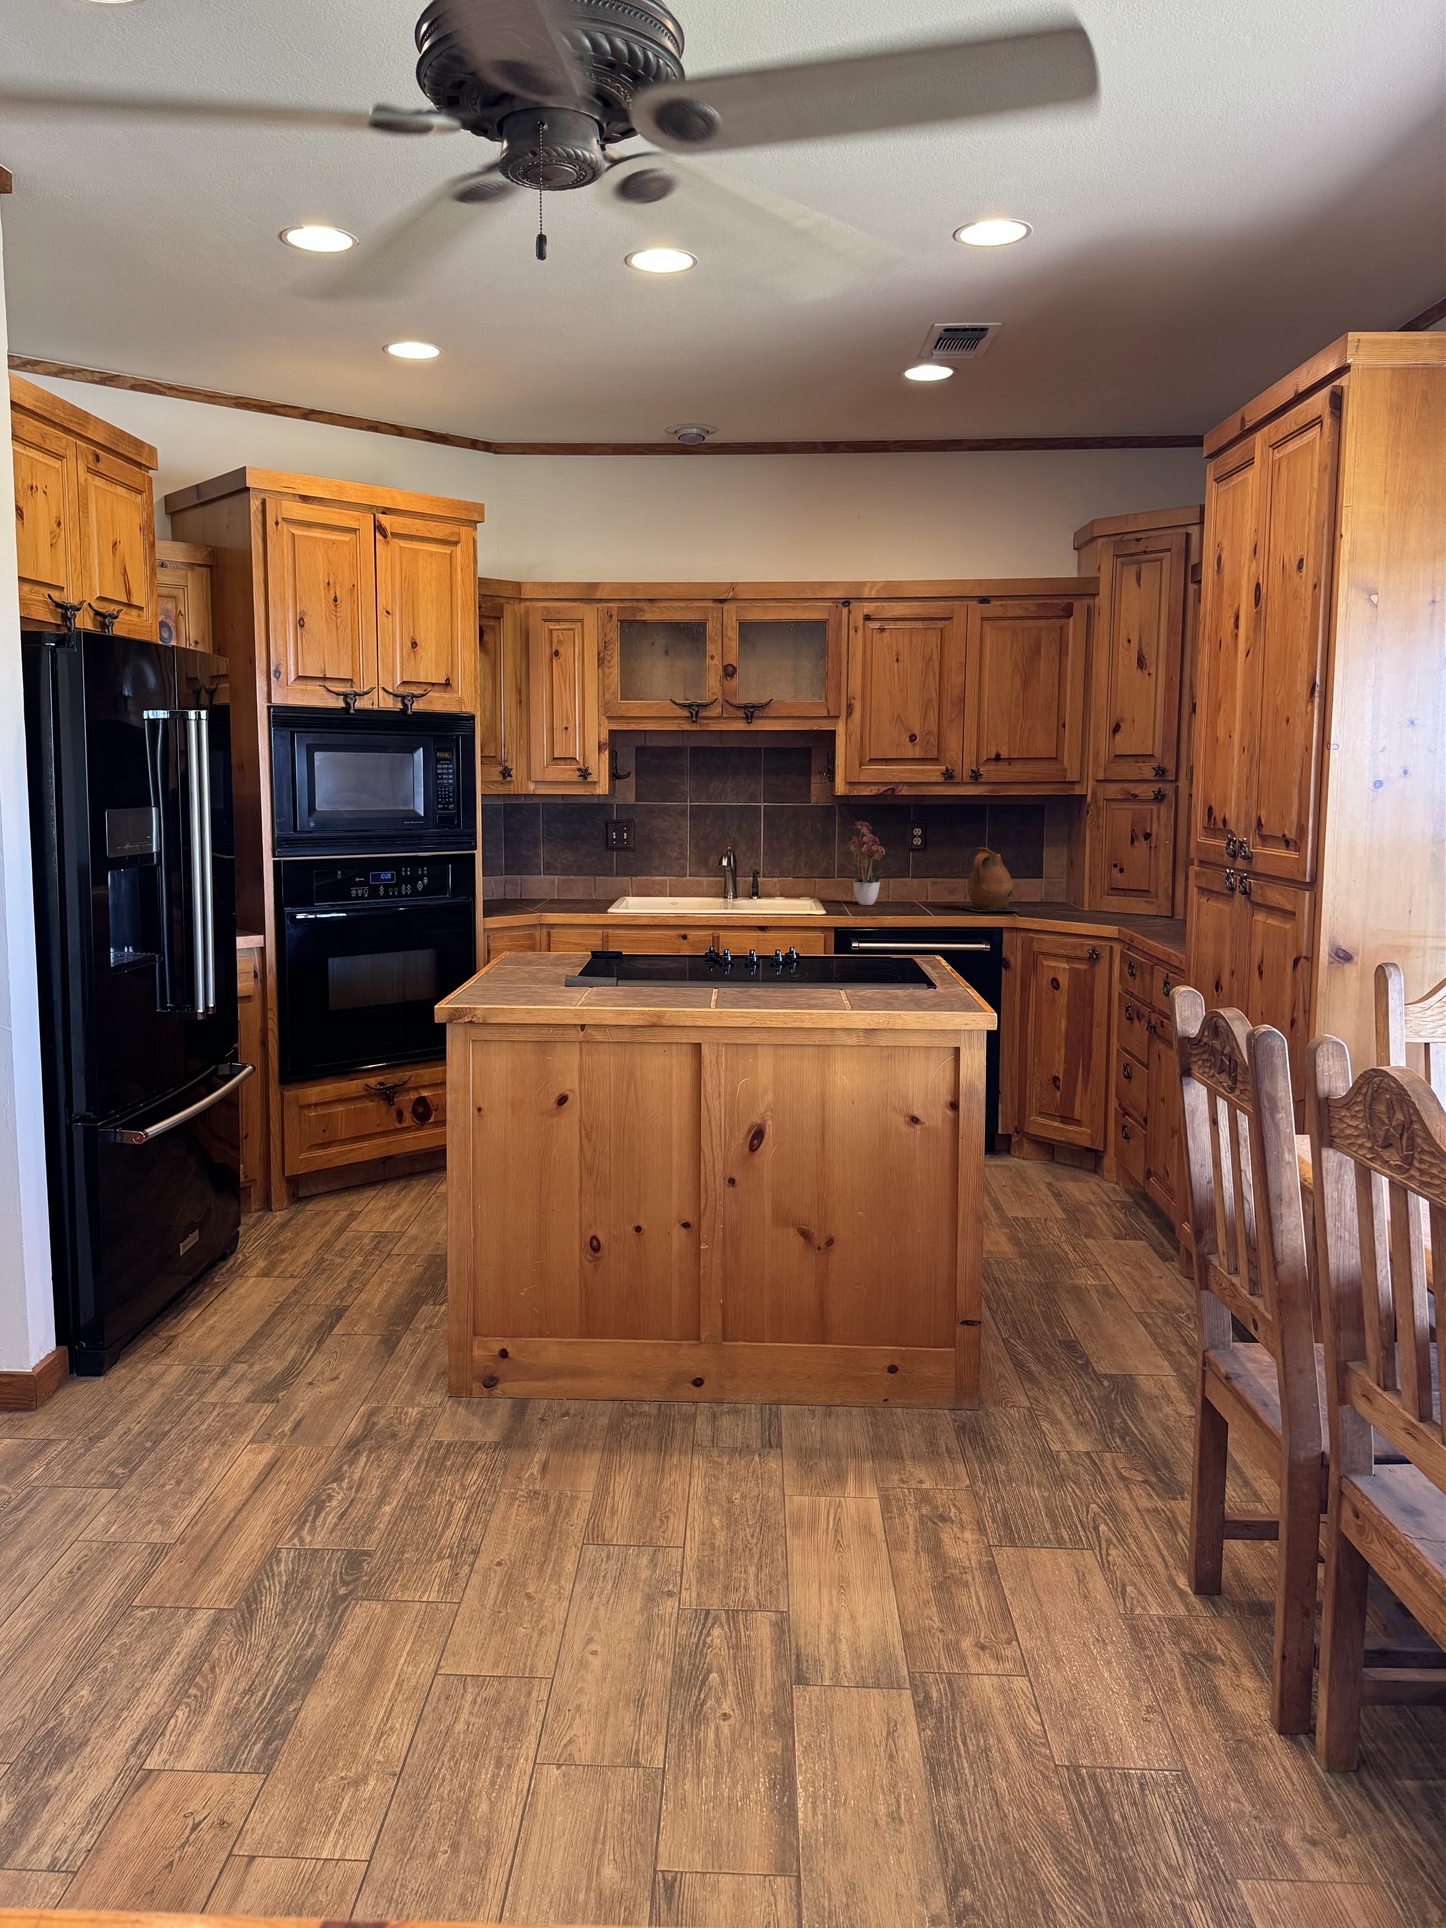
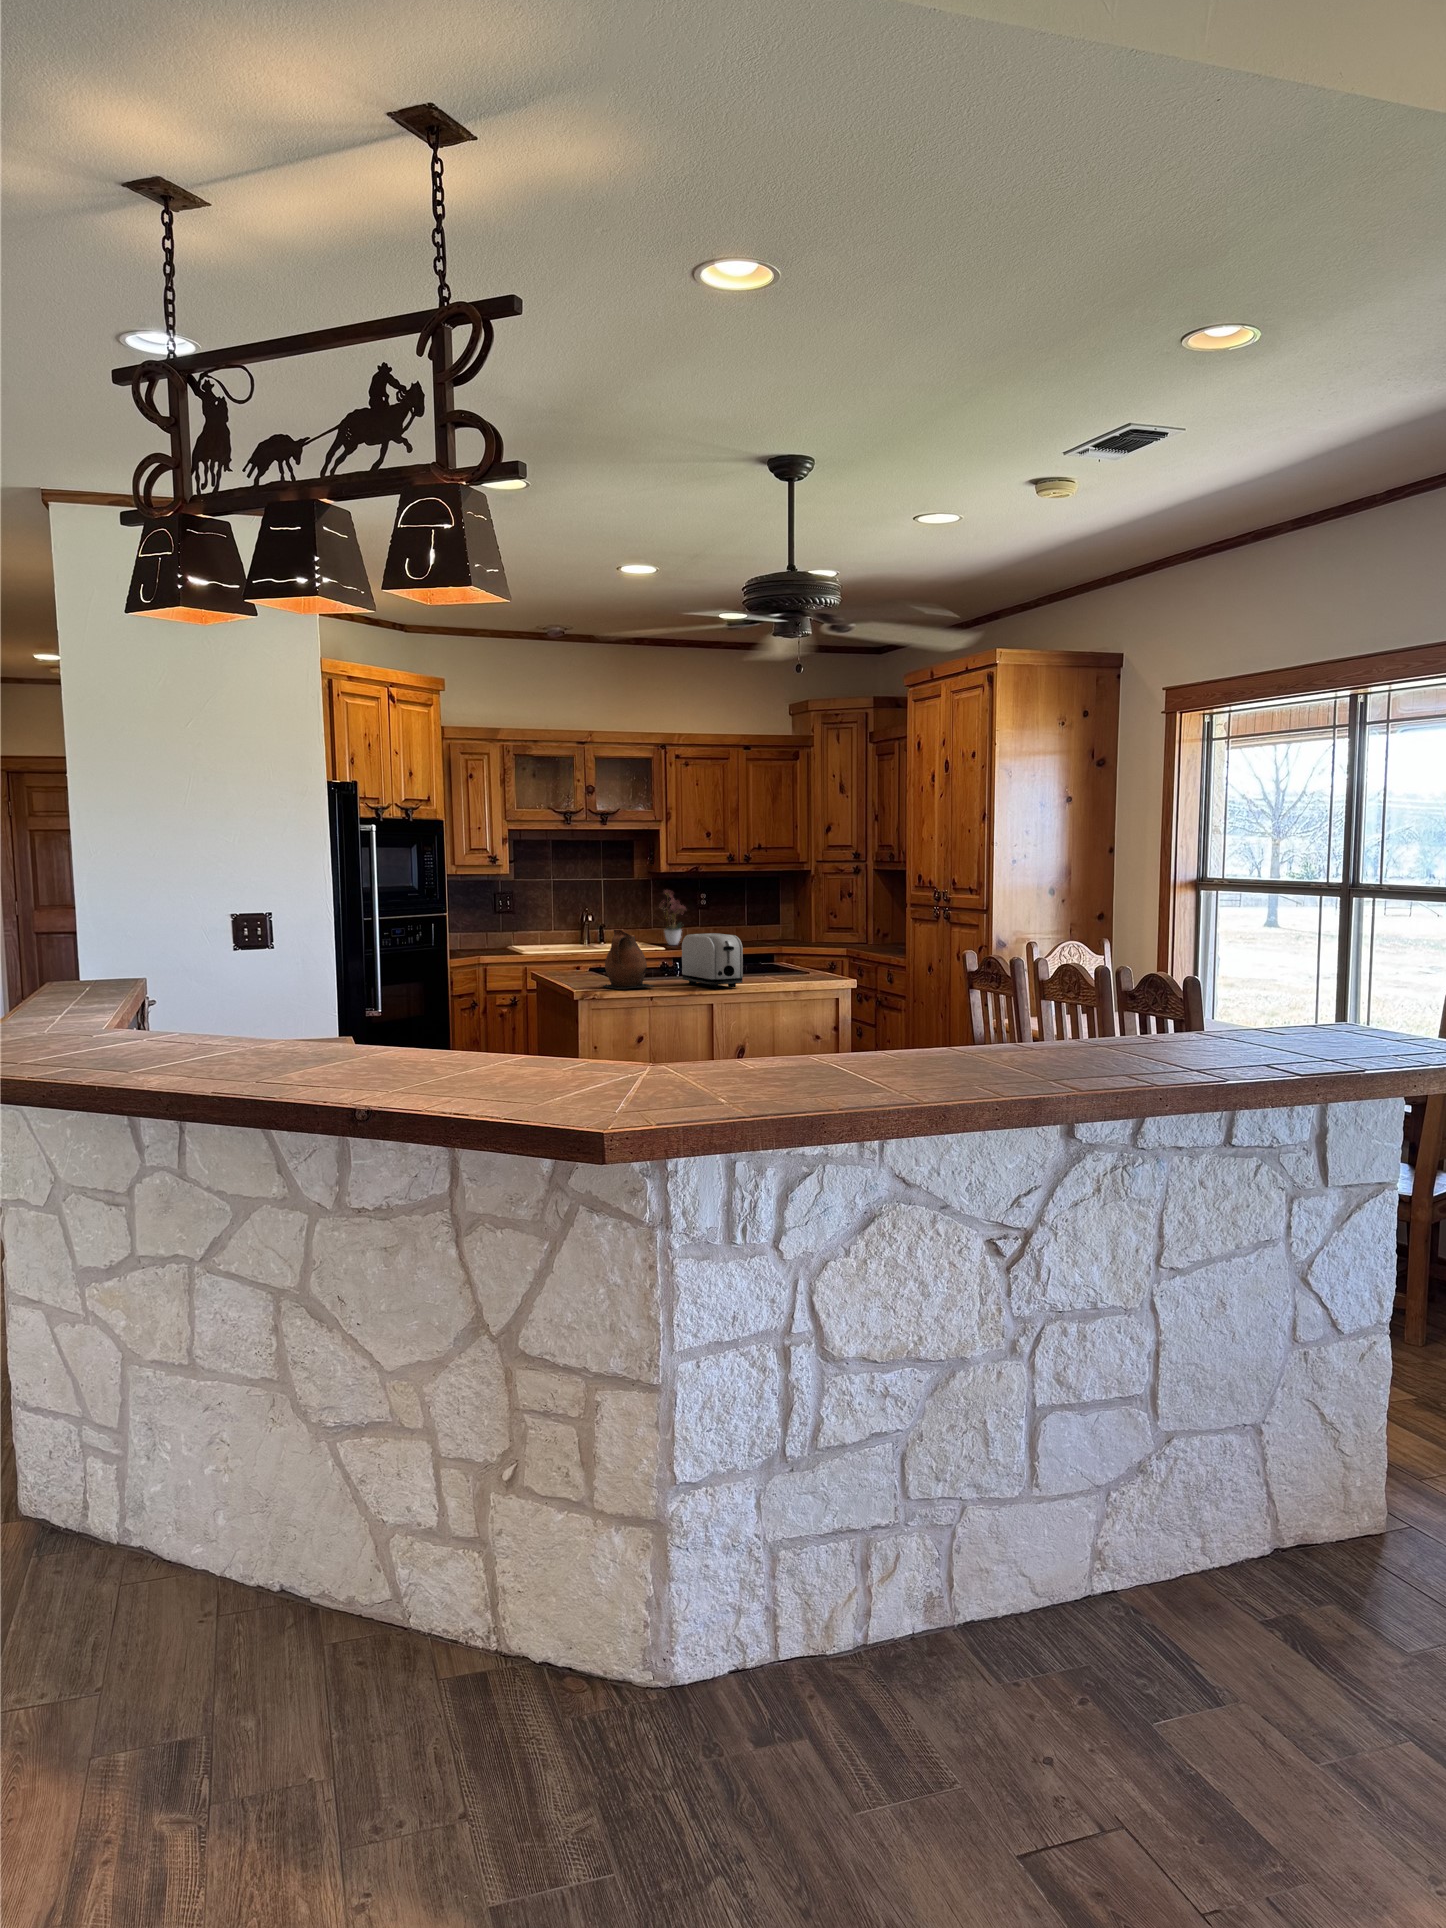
ceramic pitcher: present [964,848,1020,912] -> present [603,929,654,989]
toaster: none [706,906,792,1010] -> present [682,933,743,989]

